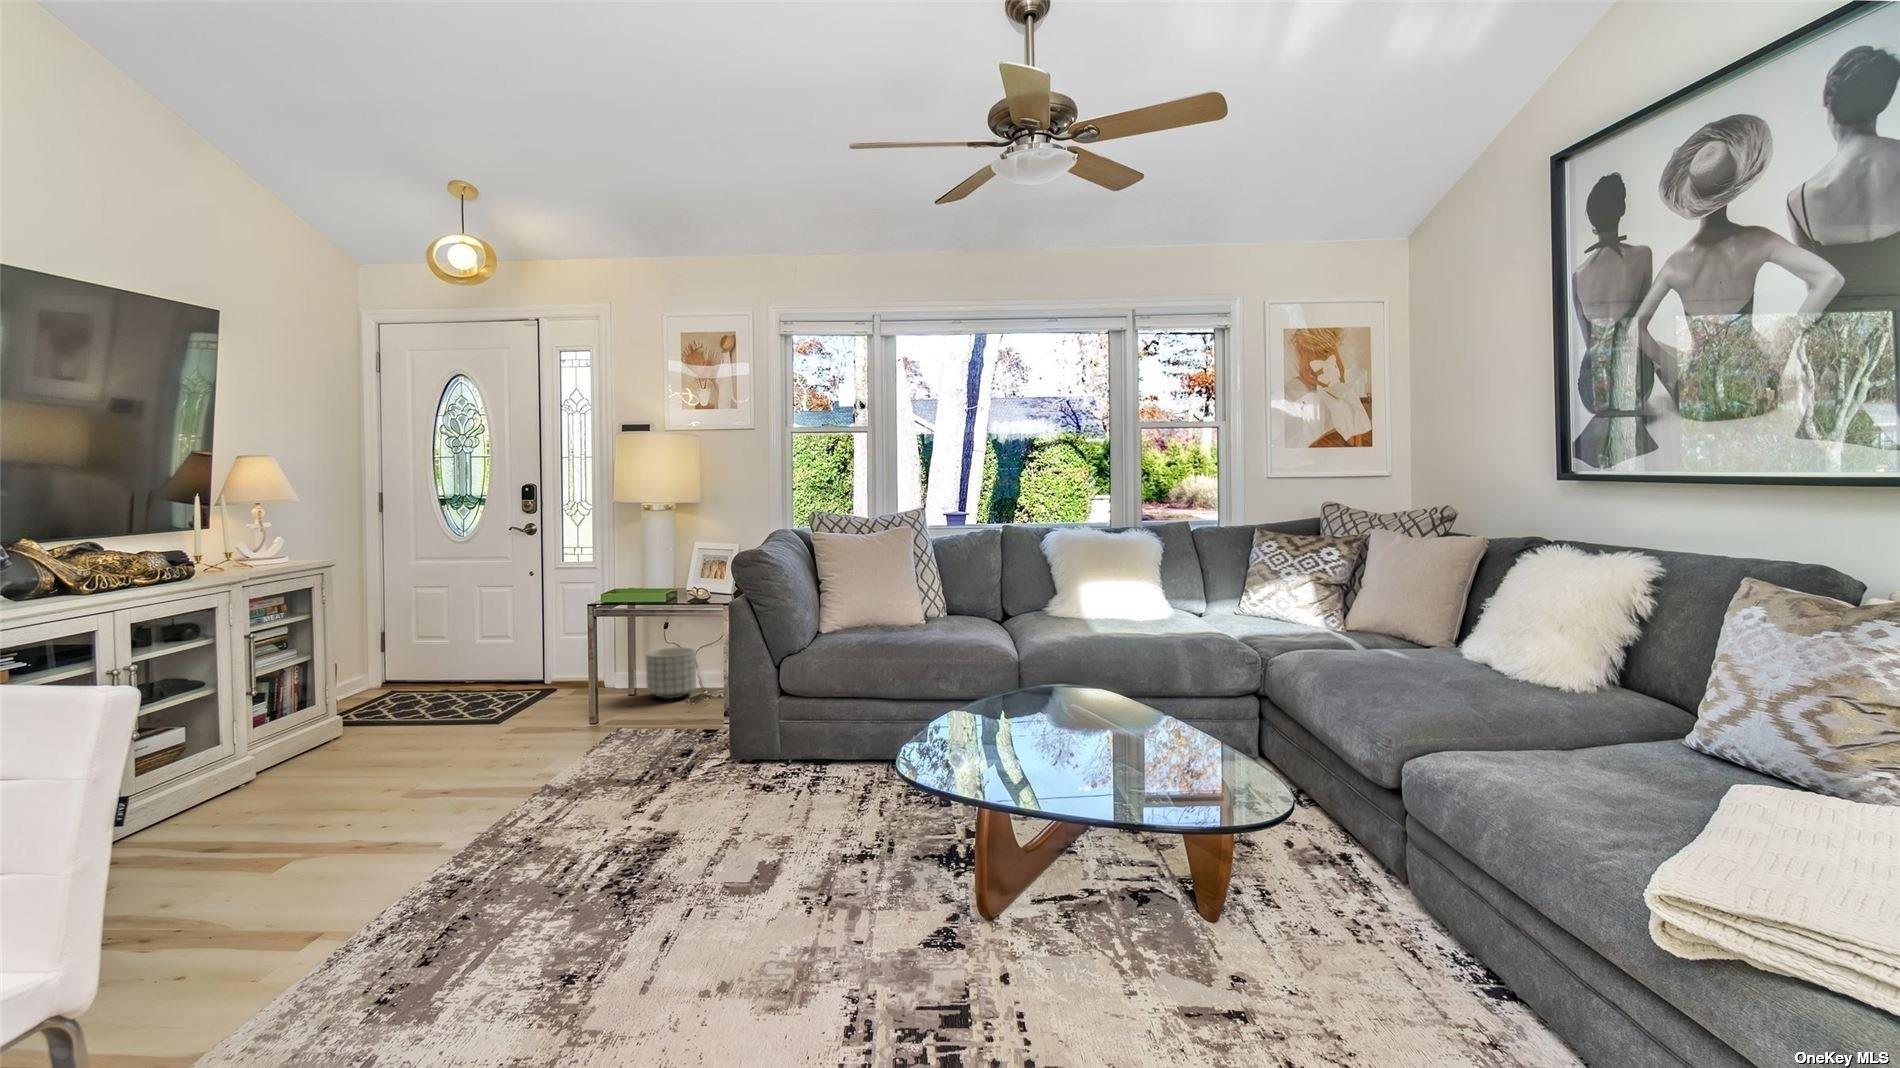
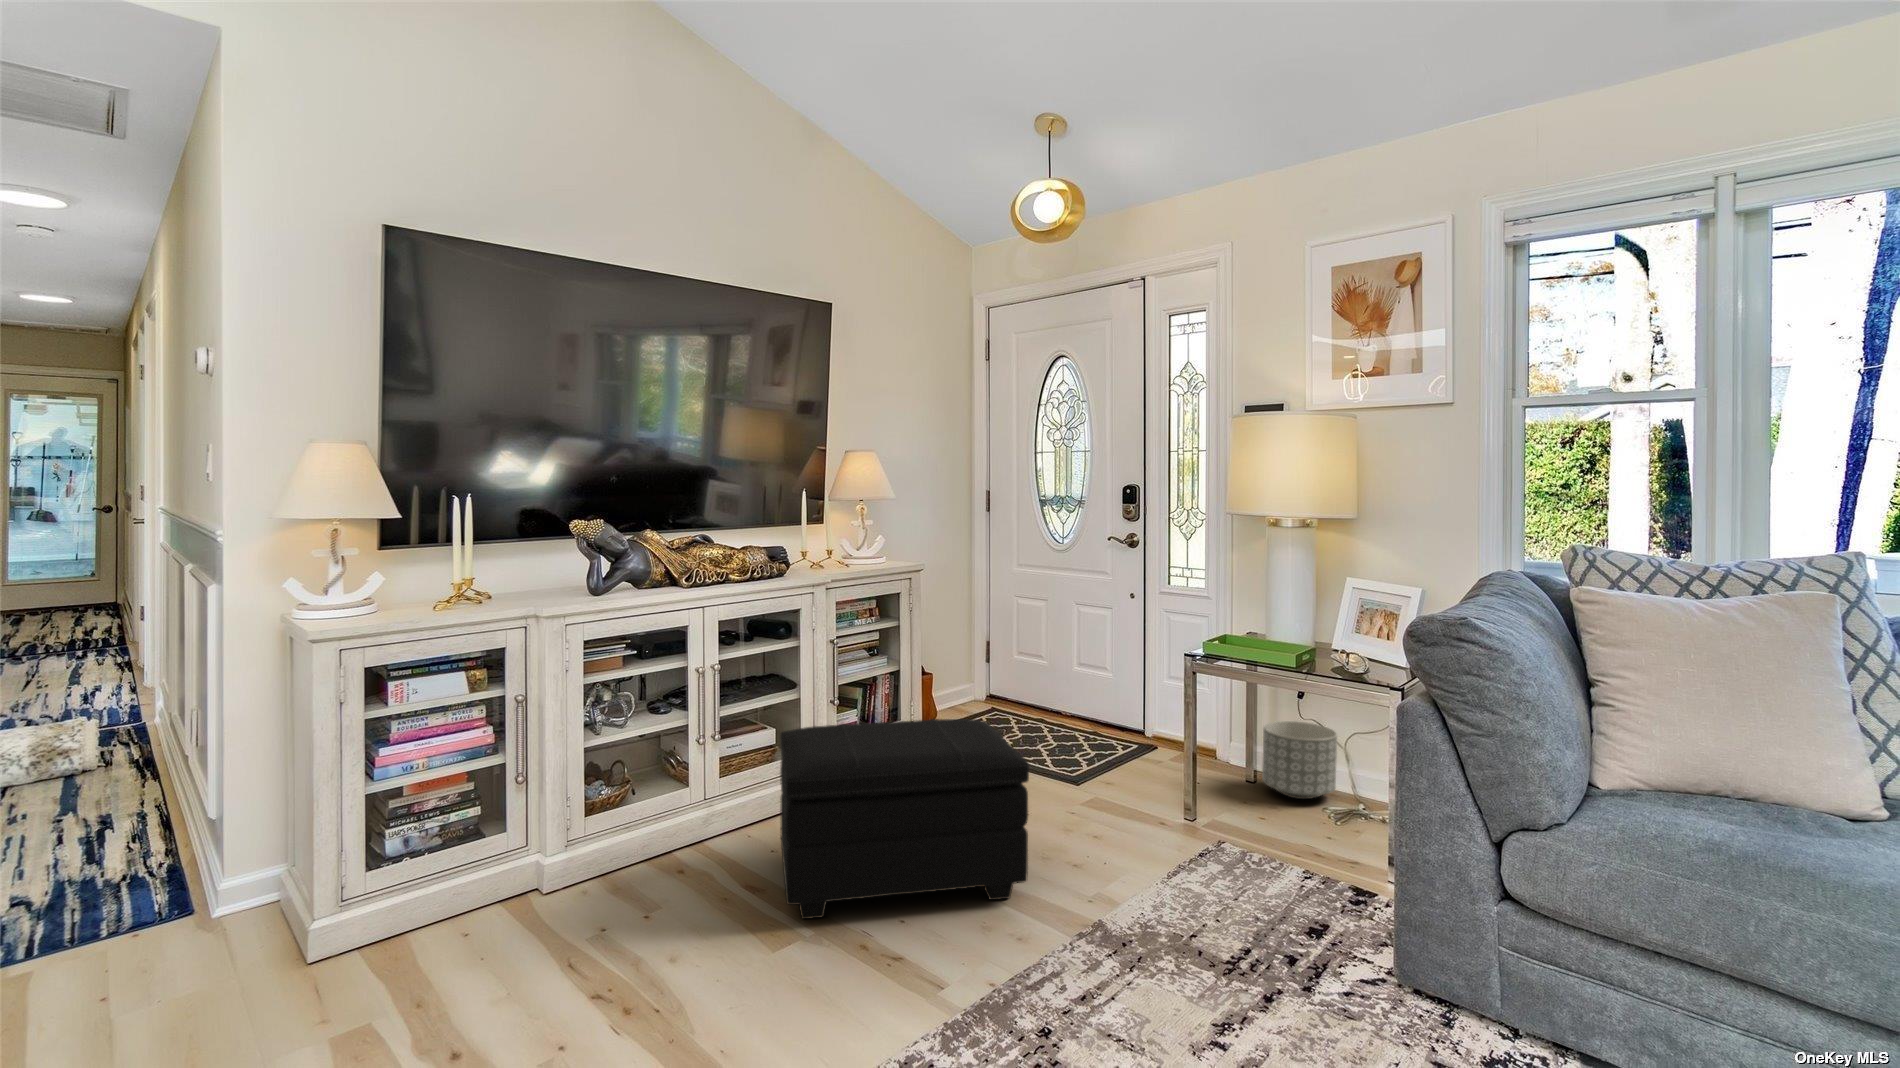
footstool: none [229,673,487,841] -> present [780,719,1029,919]

